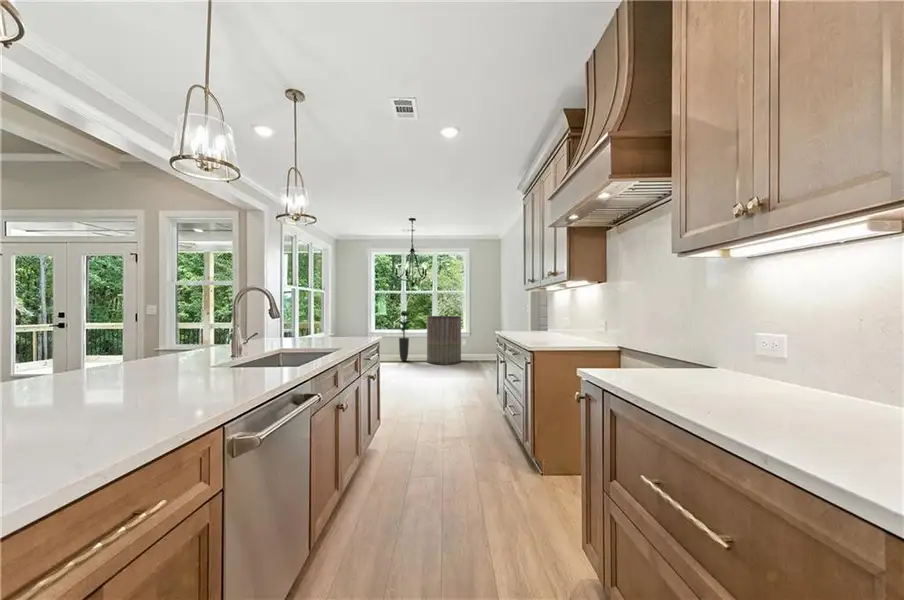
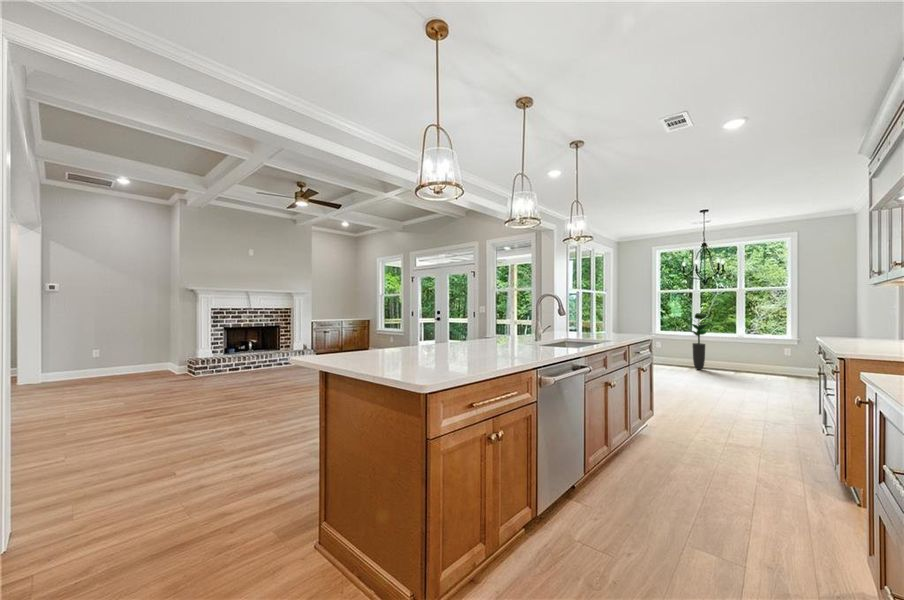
trash can: present [427,316,461,365] -> none [730,320,783,380]

